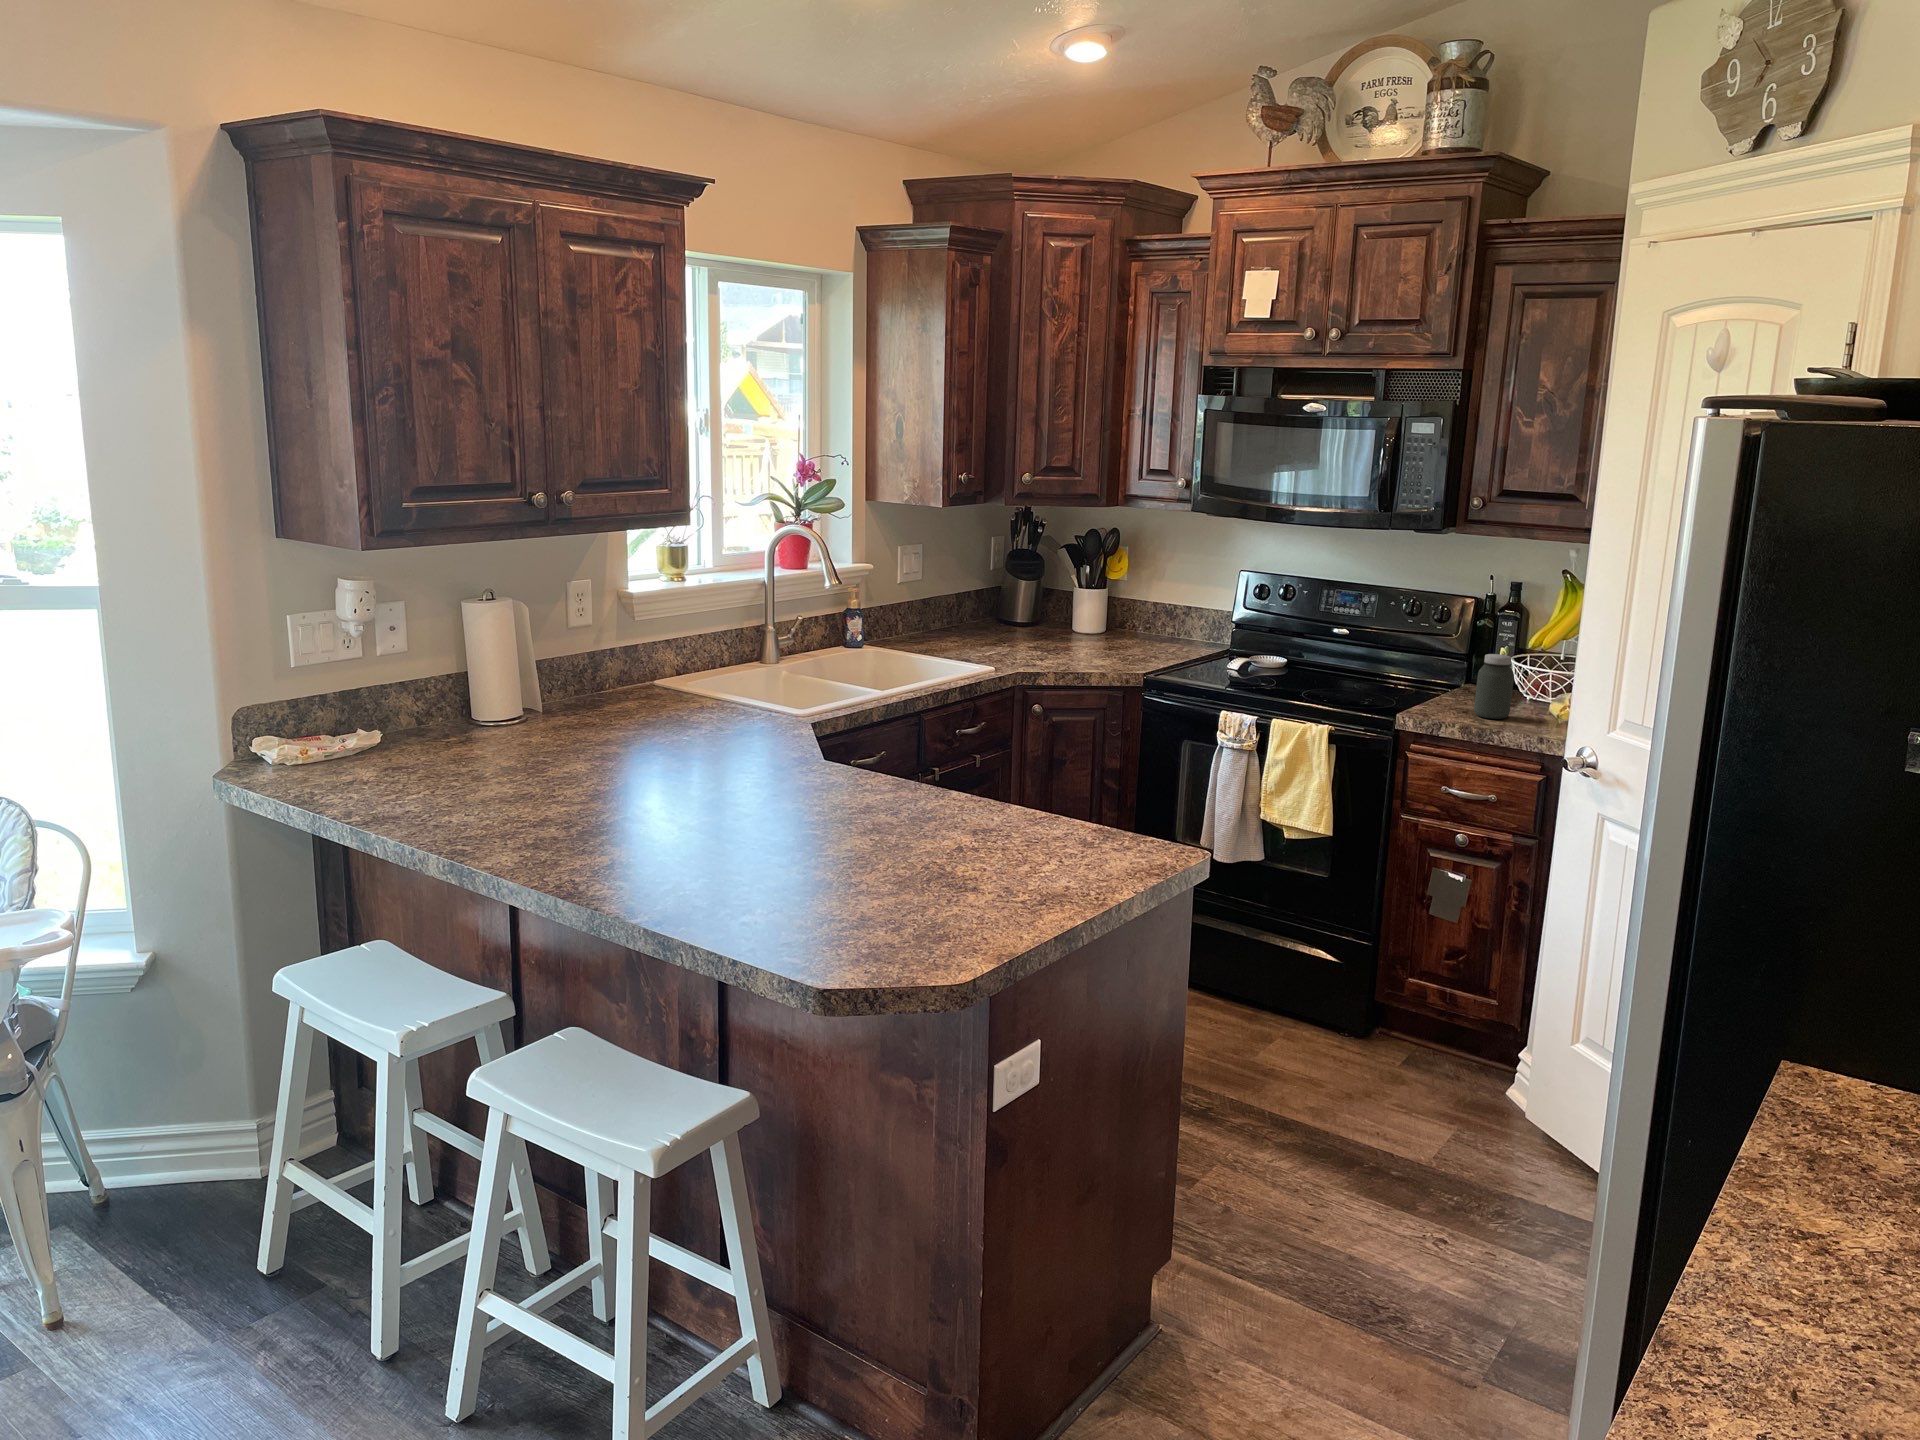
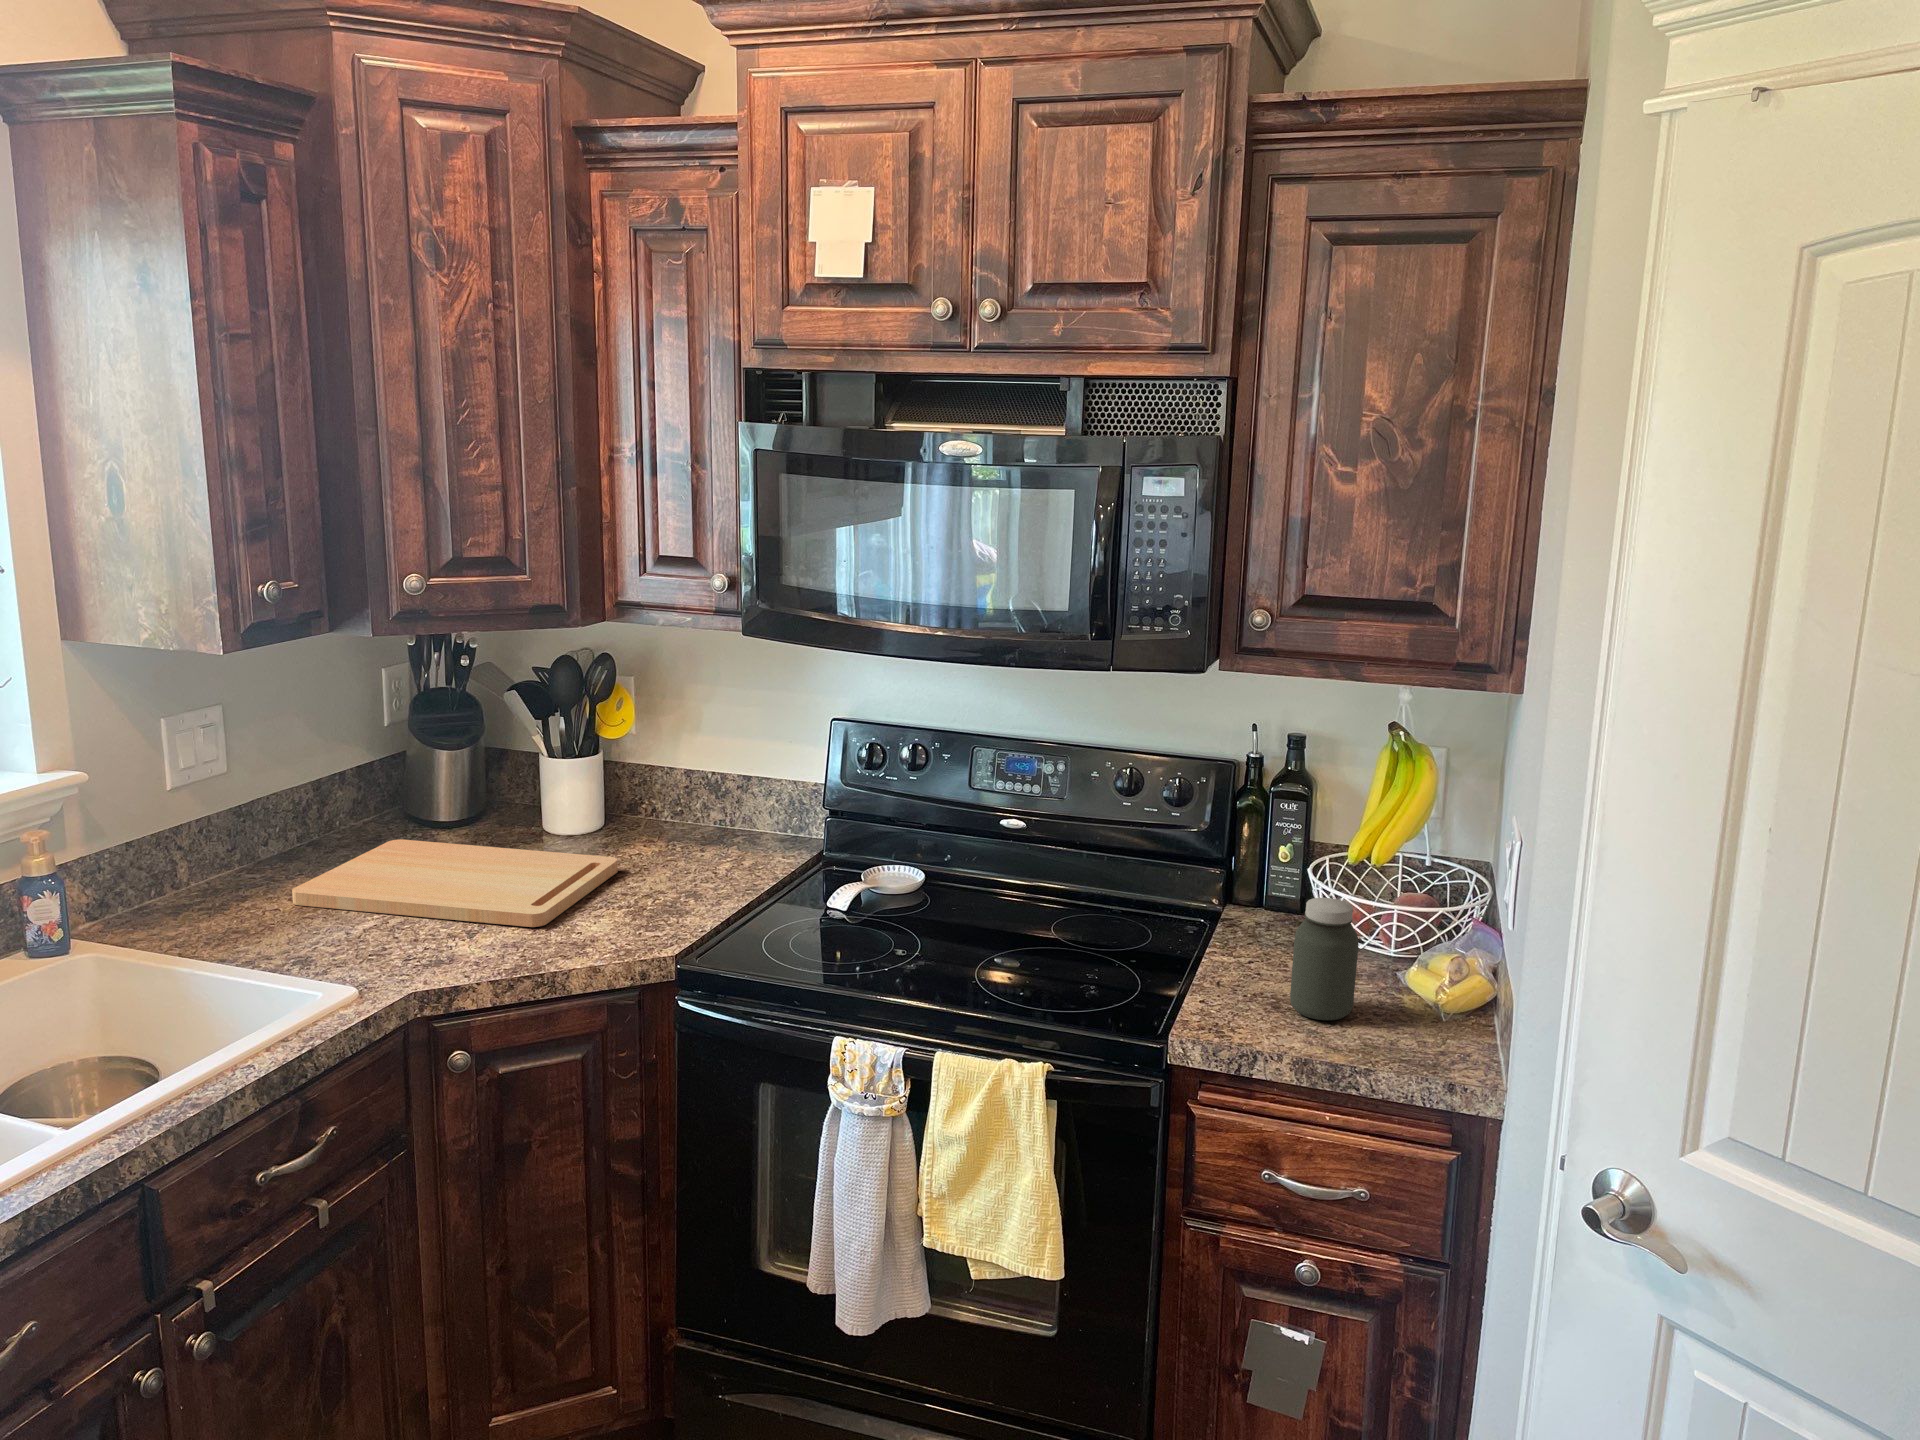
cutting board: none [952,626,1115,659] -> present [292,839,618,927]

